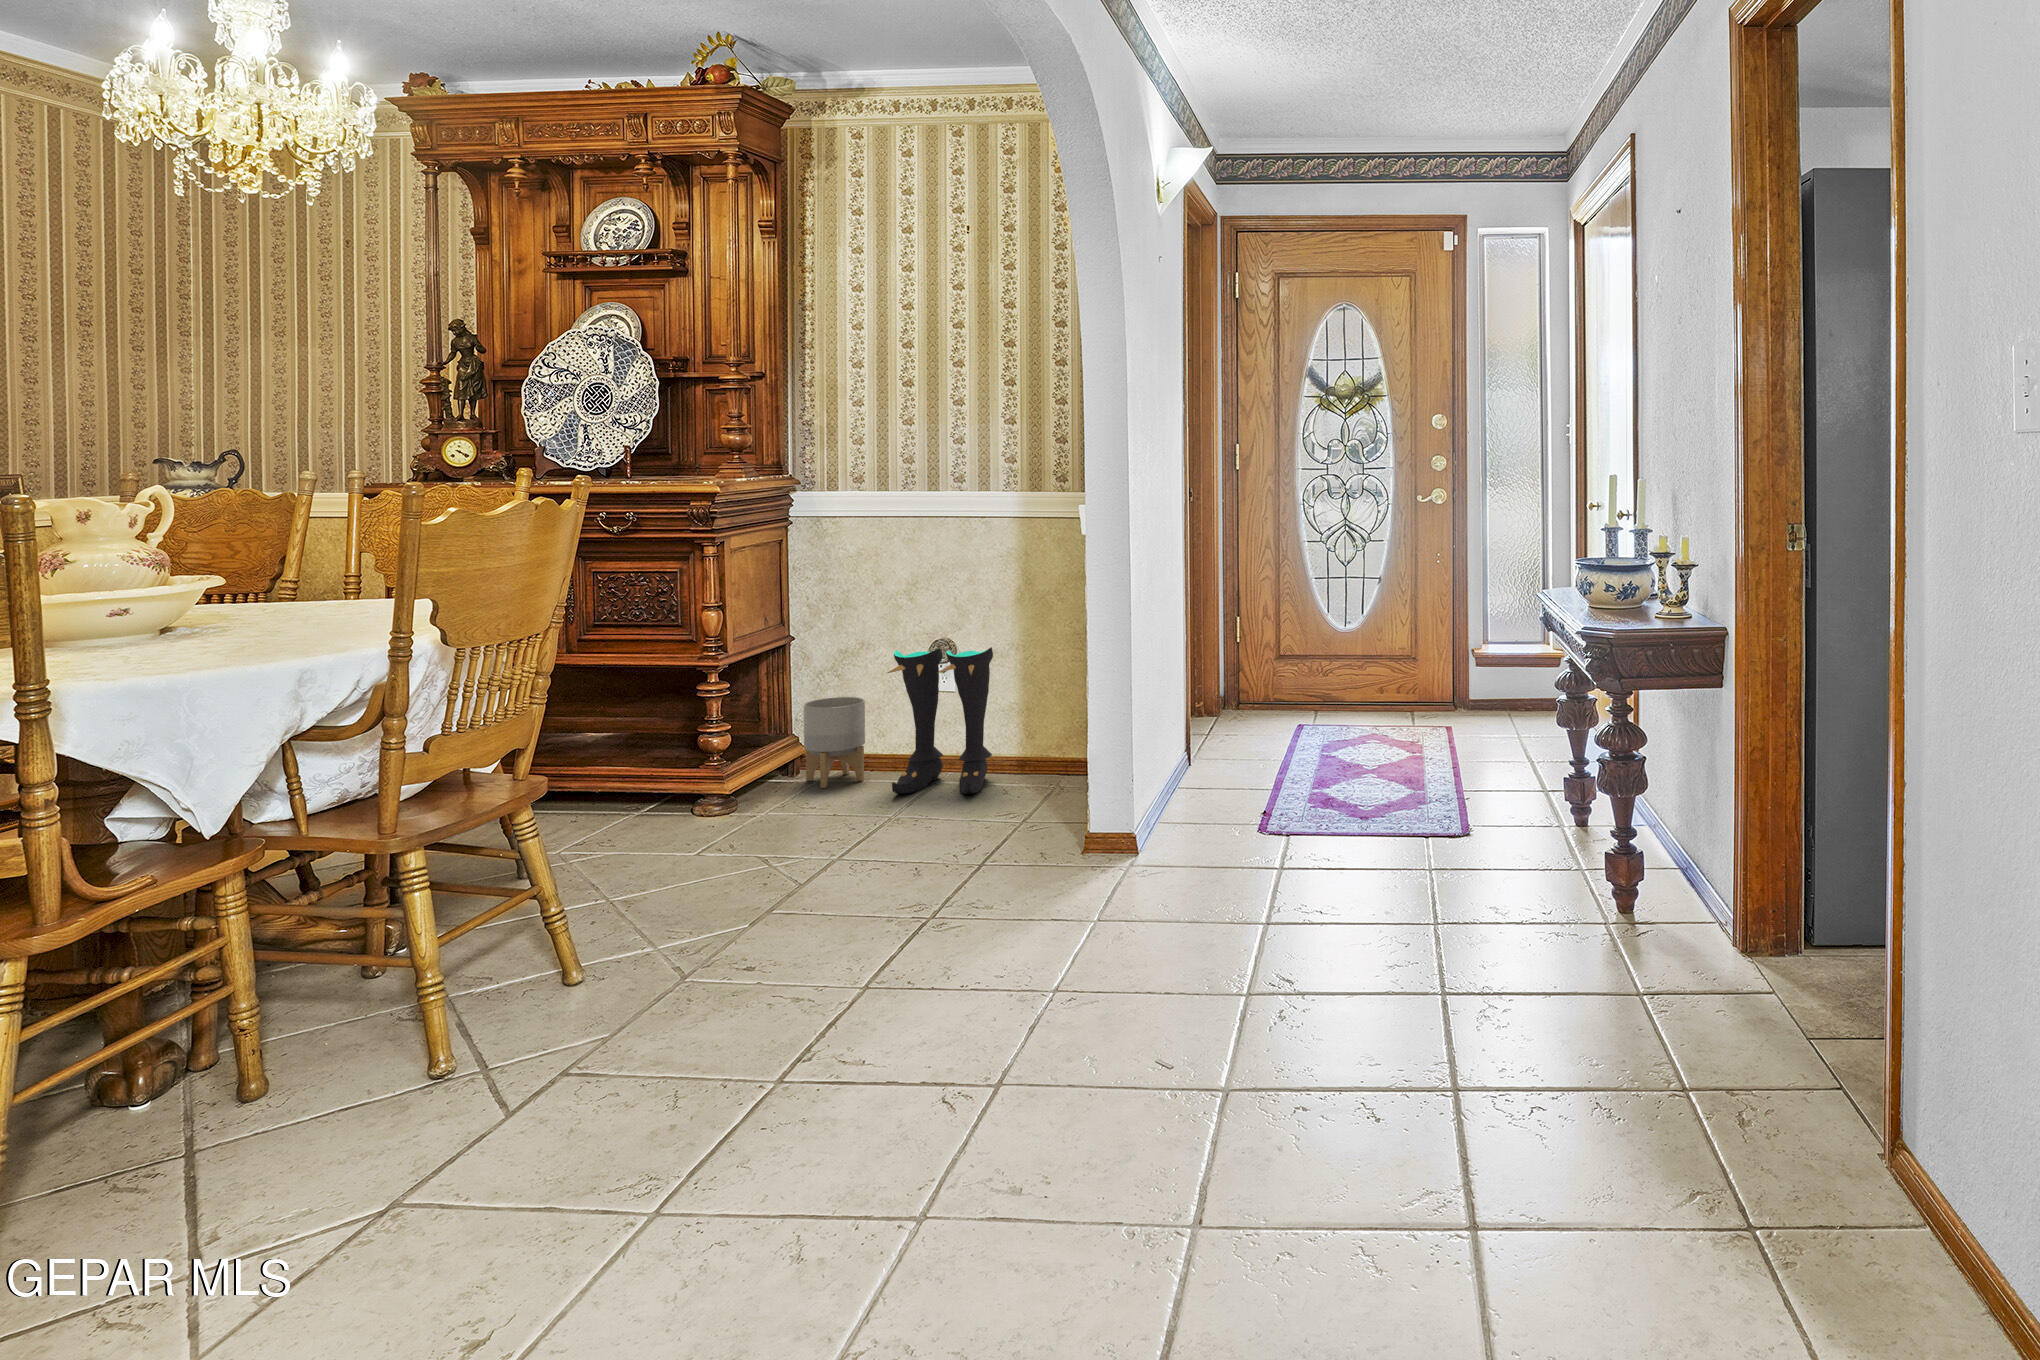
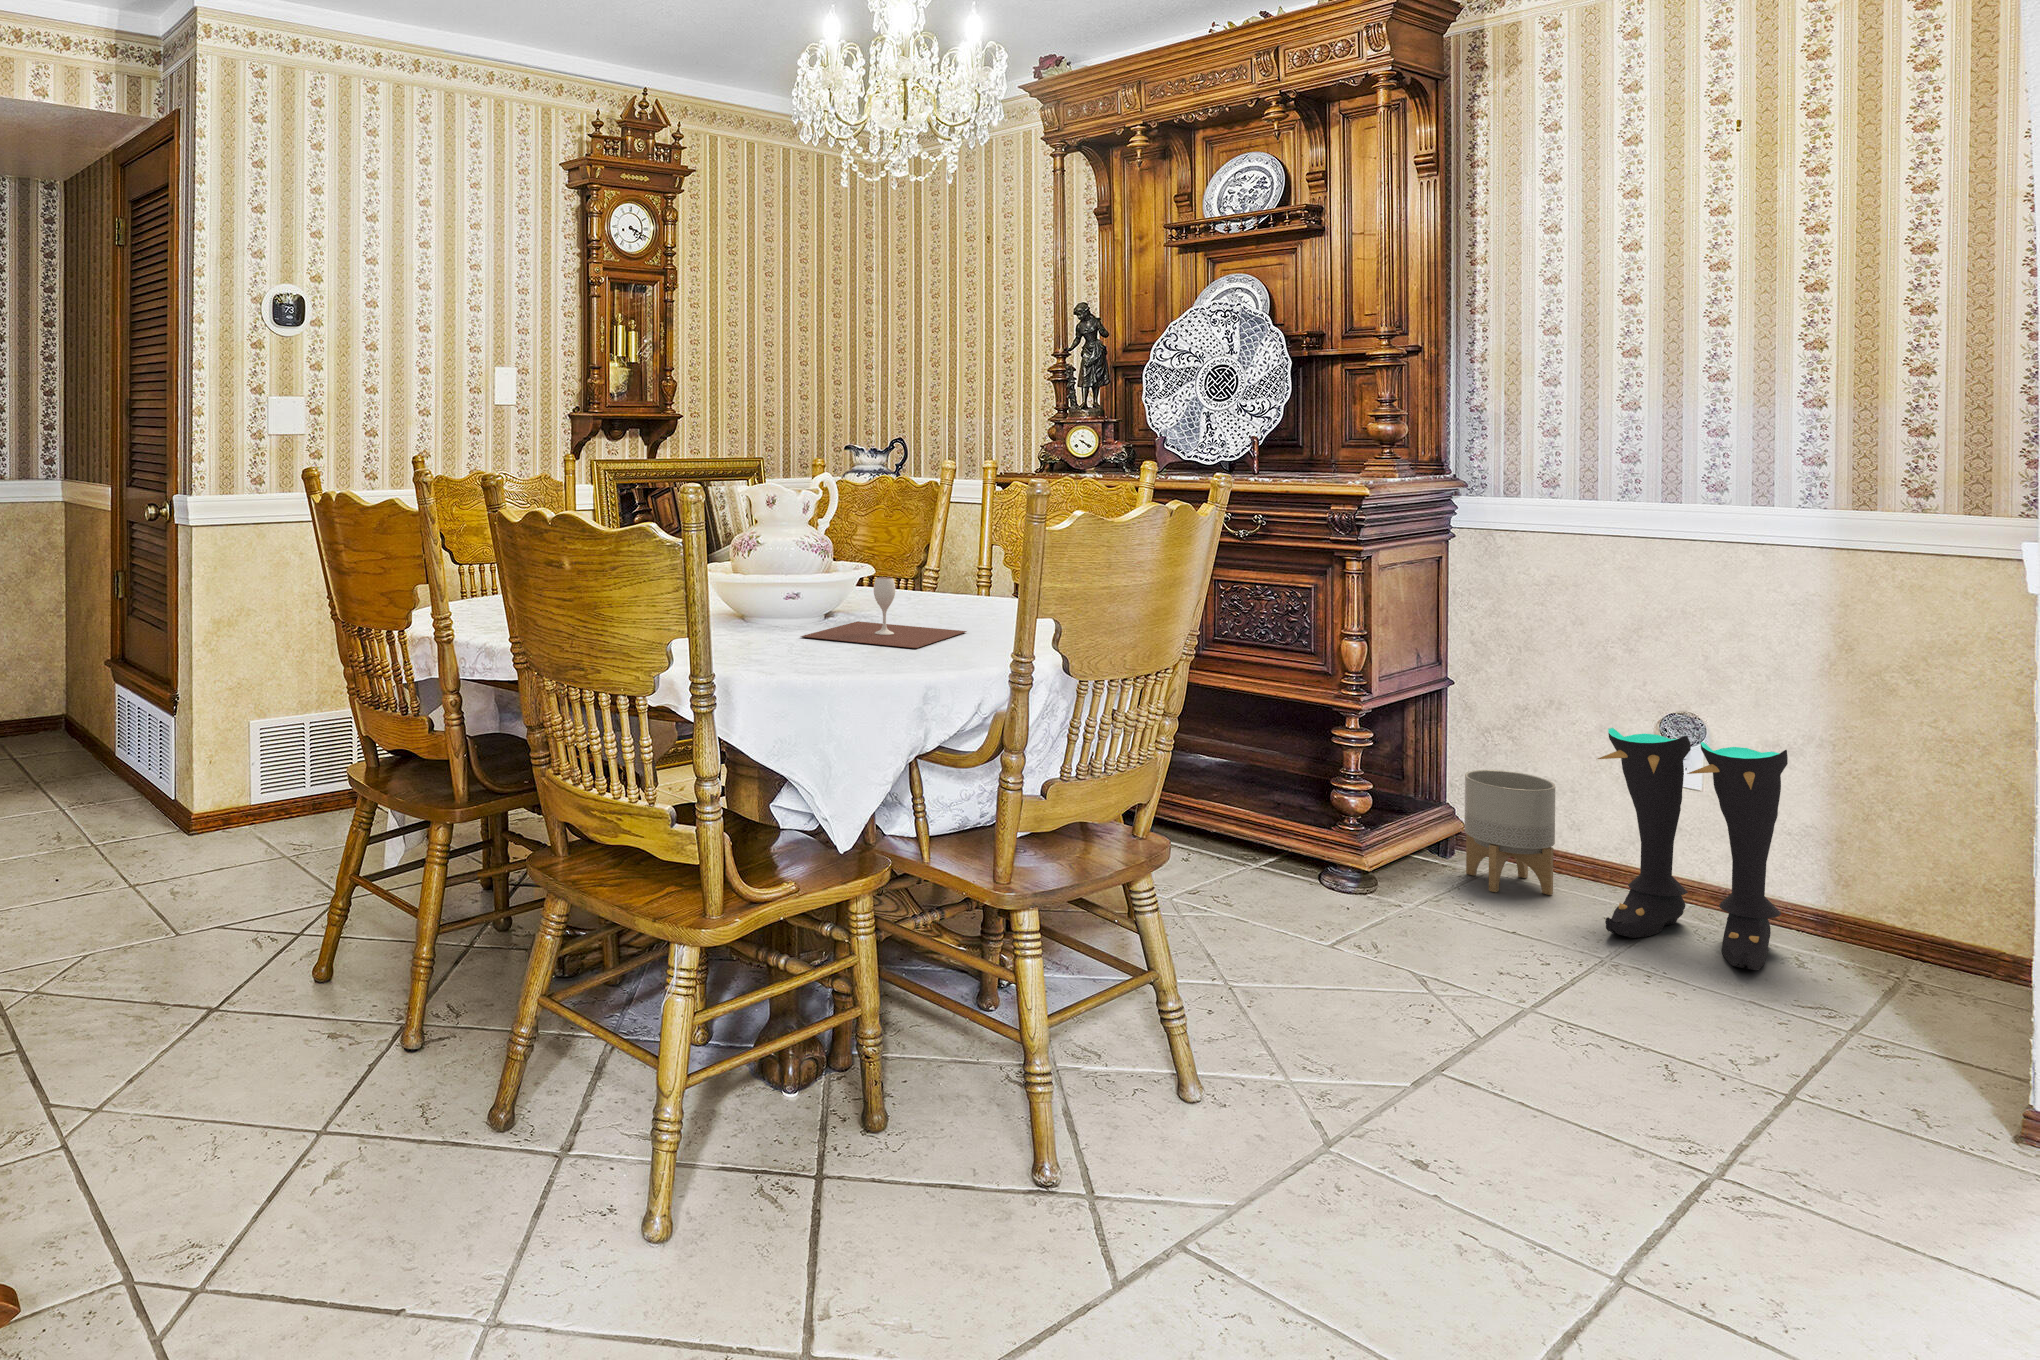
wine glass: none [131,582,339,649] -> present [801,577,967,648]

